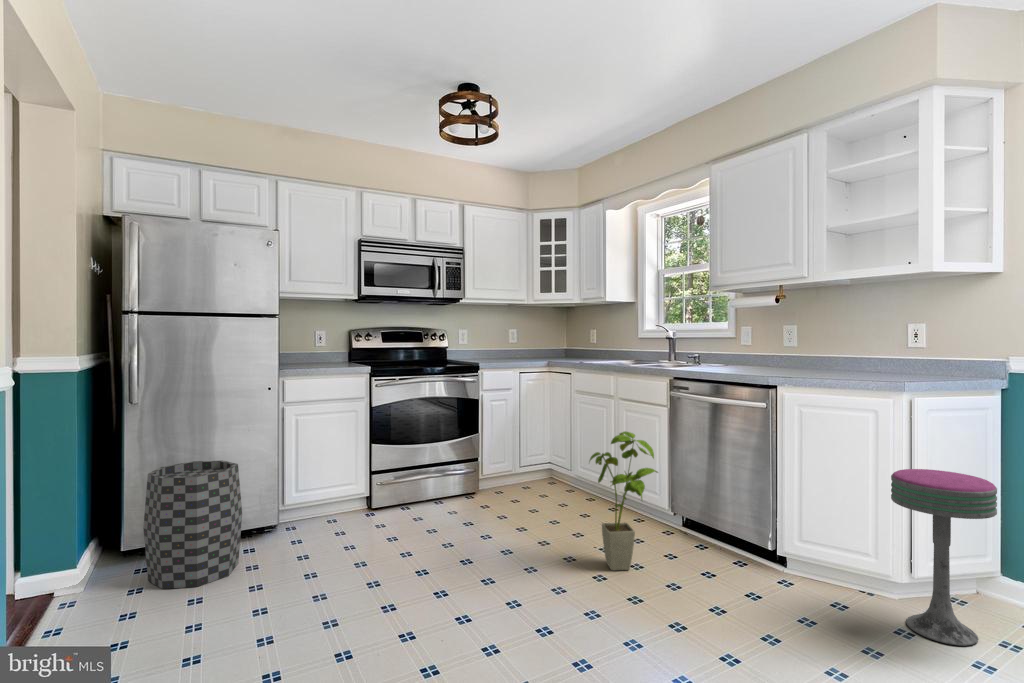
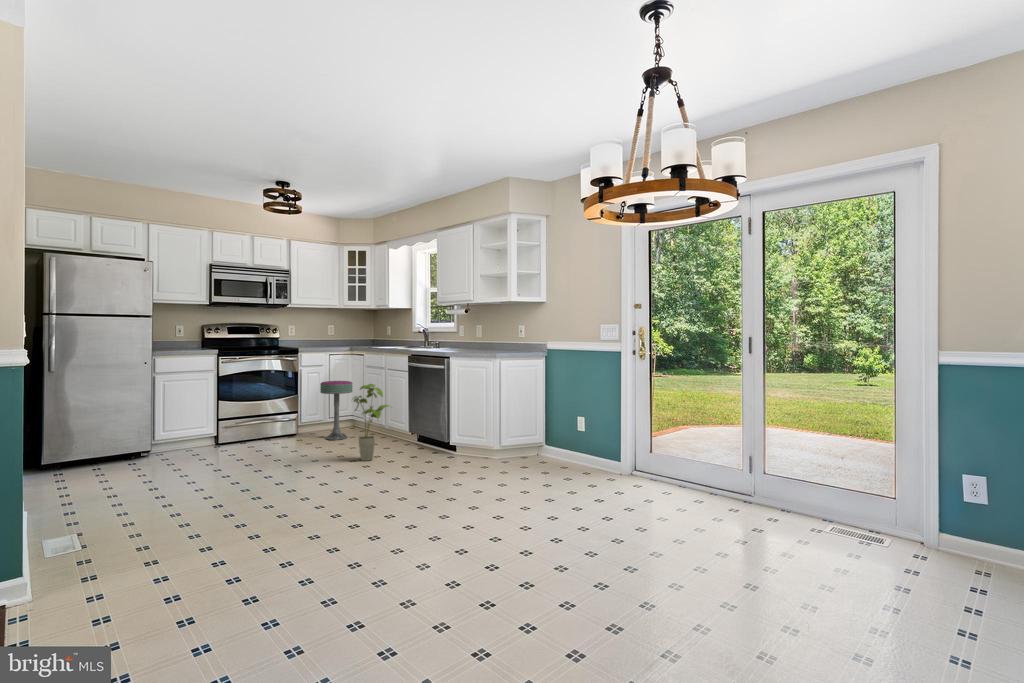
trash can: present [143,460,242,589] -> none [63,407,129,480]
bar stool: present [891,469,997,646] -> present [320,381,353,440]

